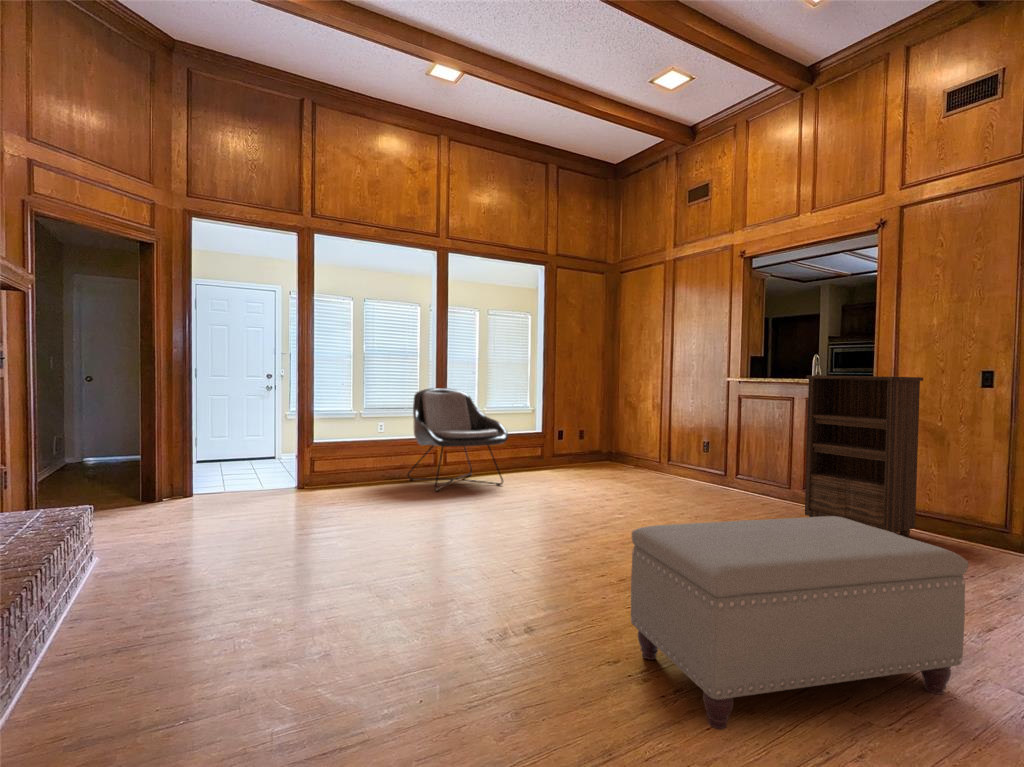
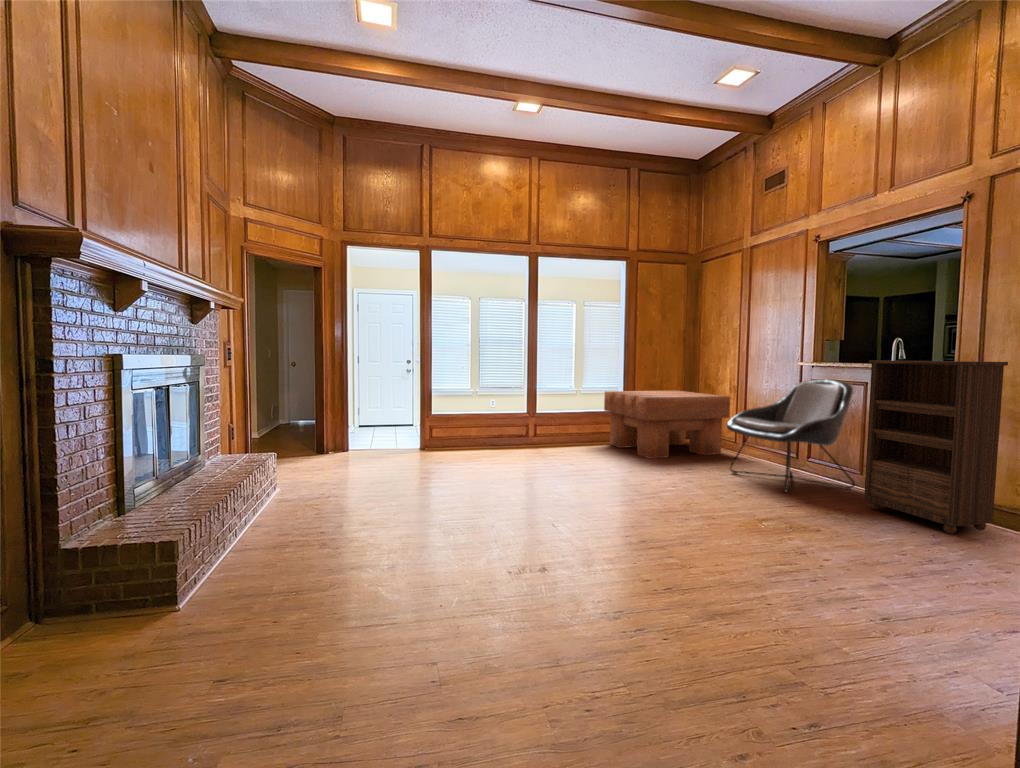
lounge chair: present [407,388,508,492] -> present [726,379,855,493]
coffee table: none [522,409,657,485] -> present [604,390,730,458]
ottoman: present [631,516,968,730] -> none [609,504,958,704]

